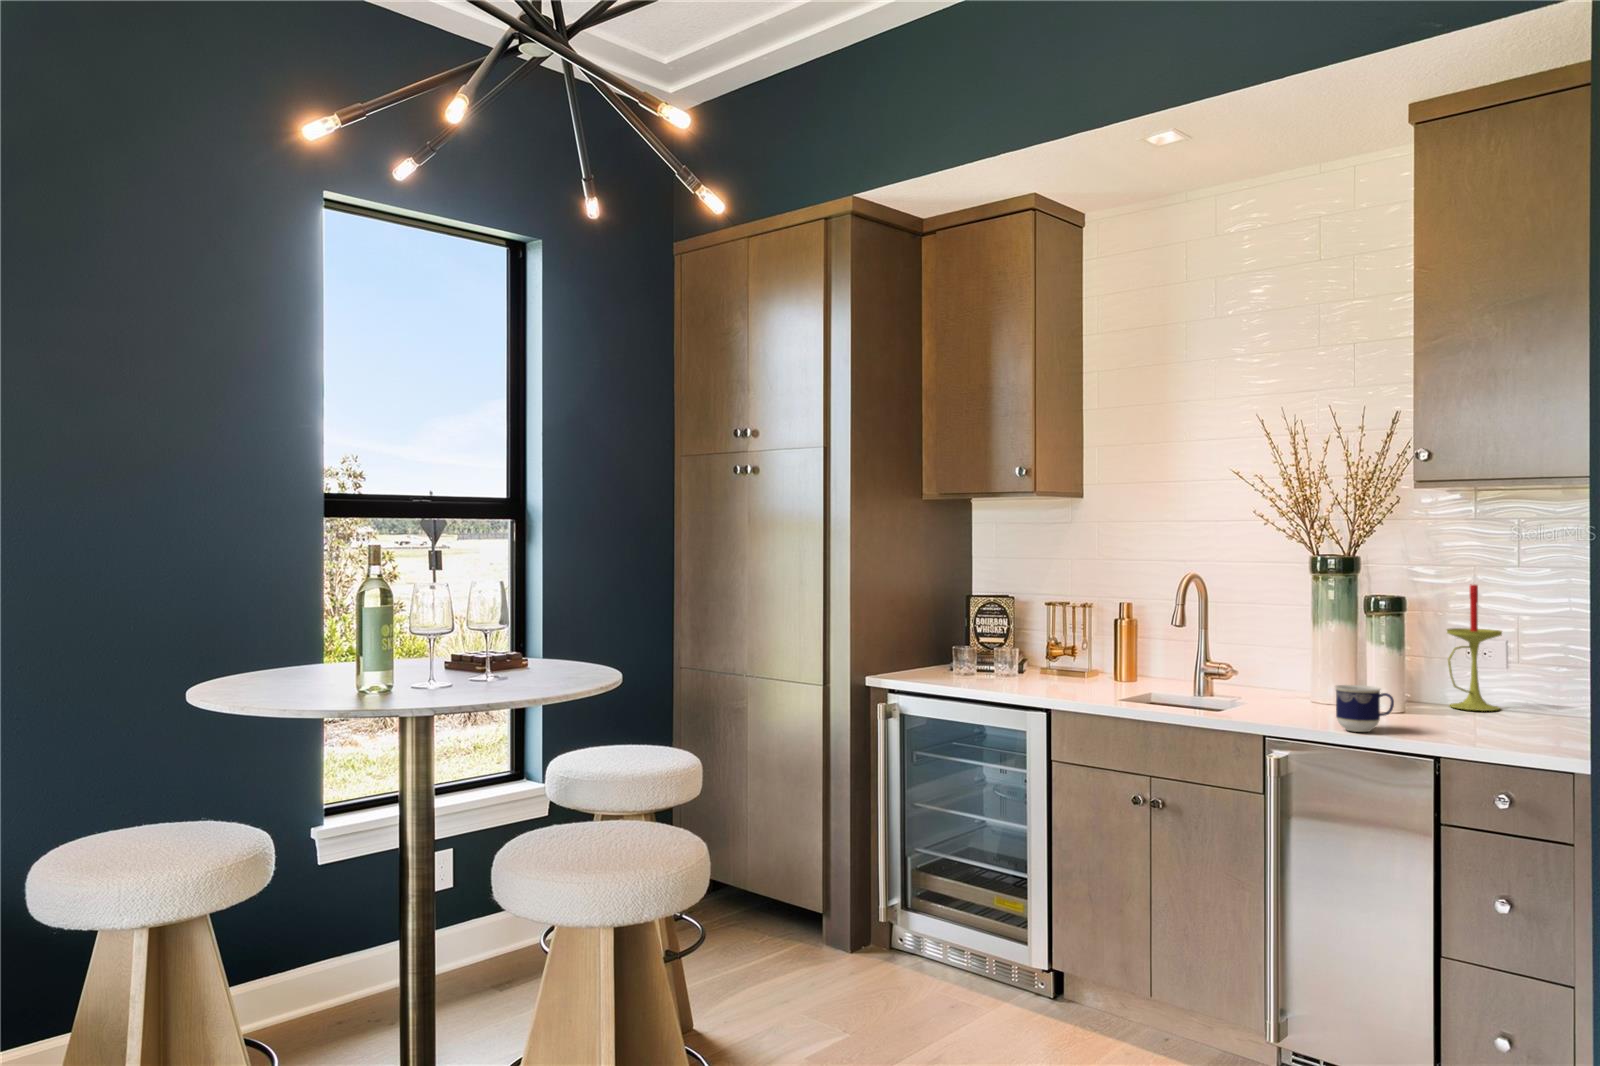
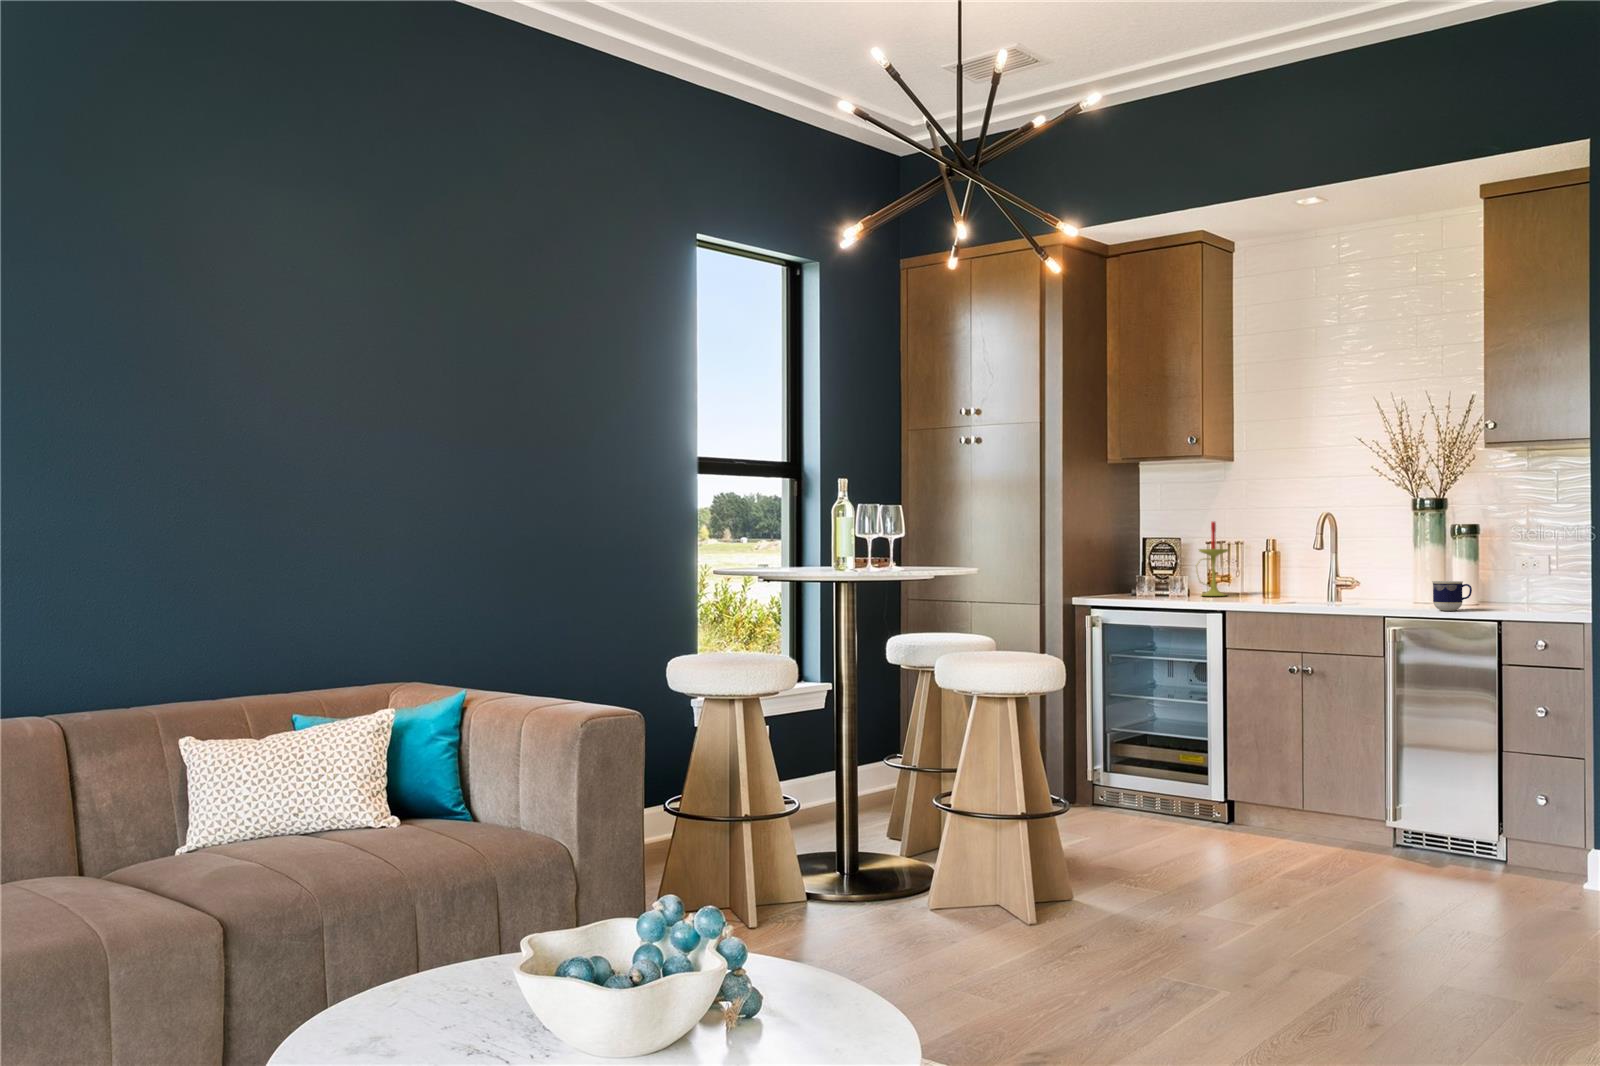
candle: present [1447,585,1502,711] -> present [1198,521,1228,596]

